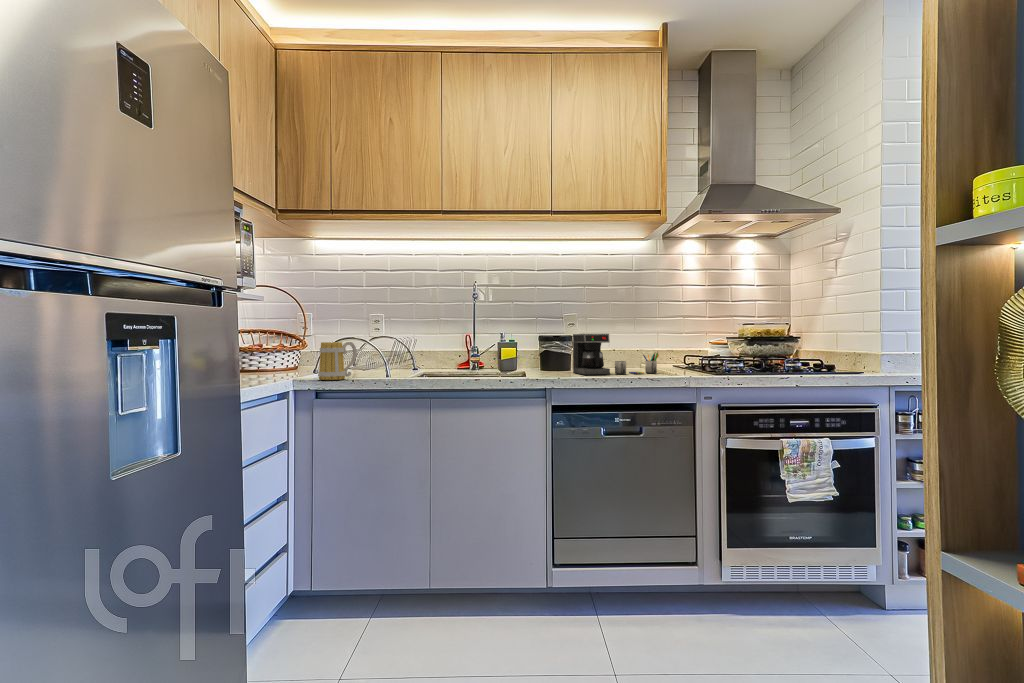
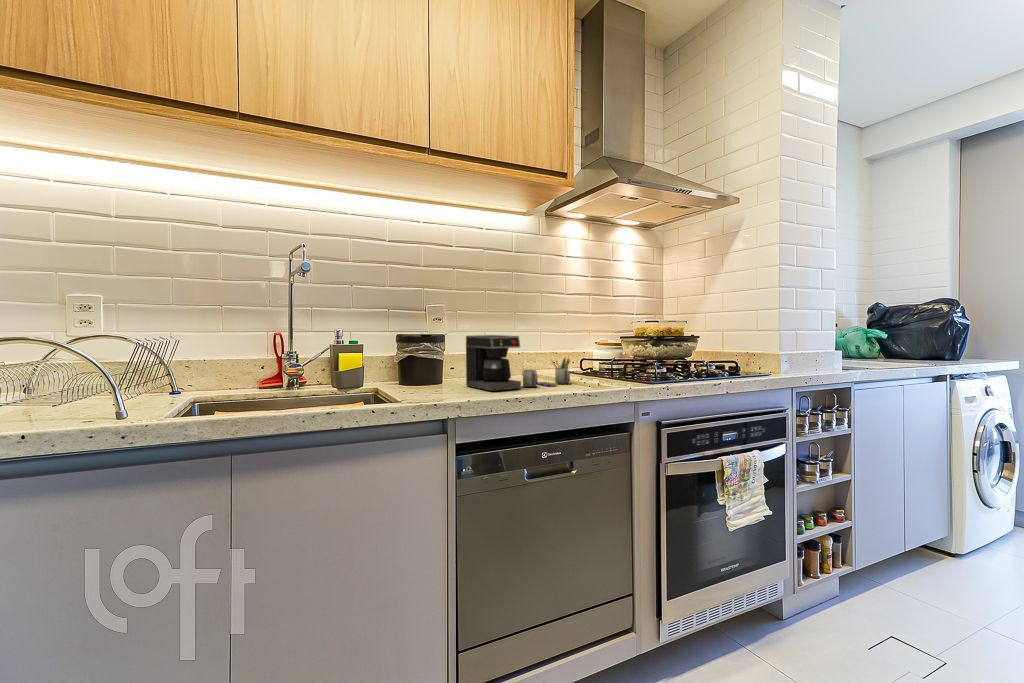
mug: present [318,342,357,380] -> none [62,357,138,428]

